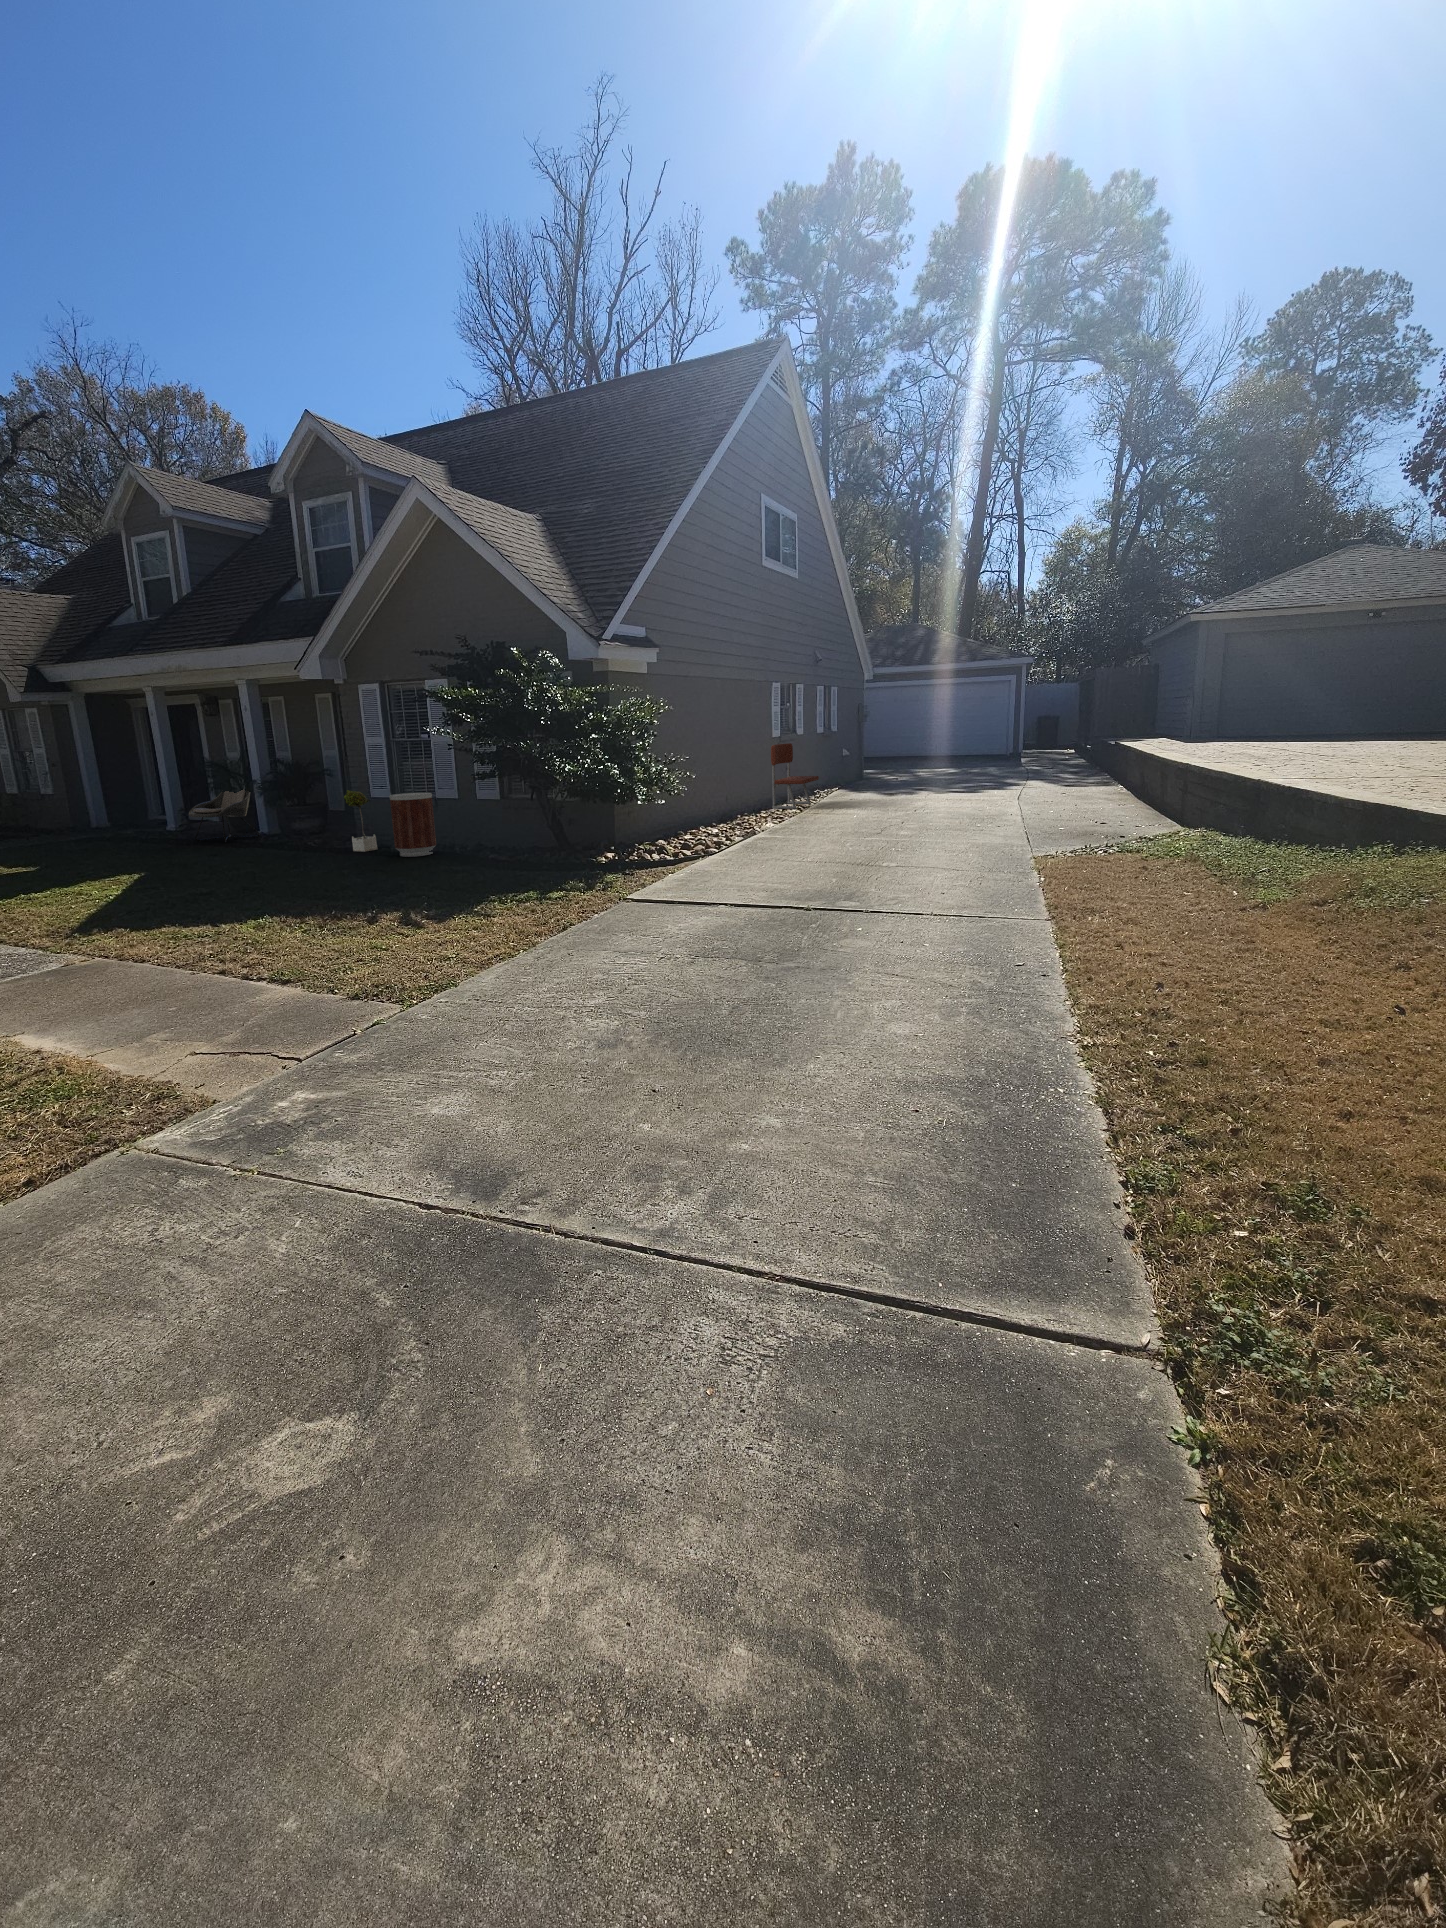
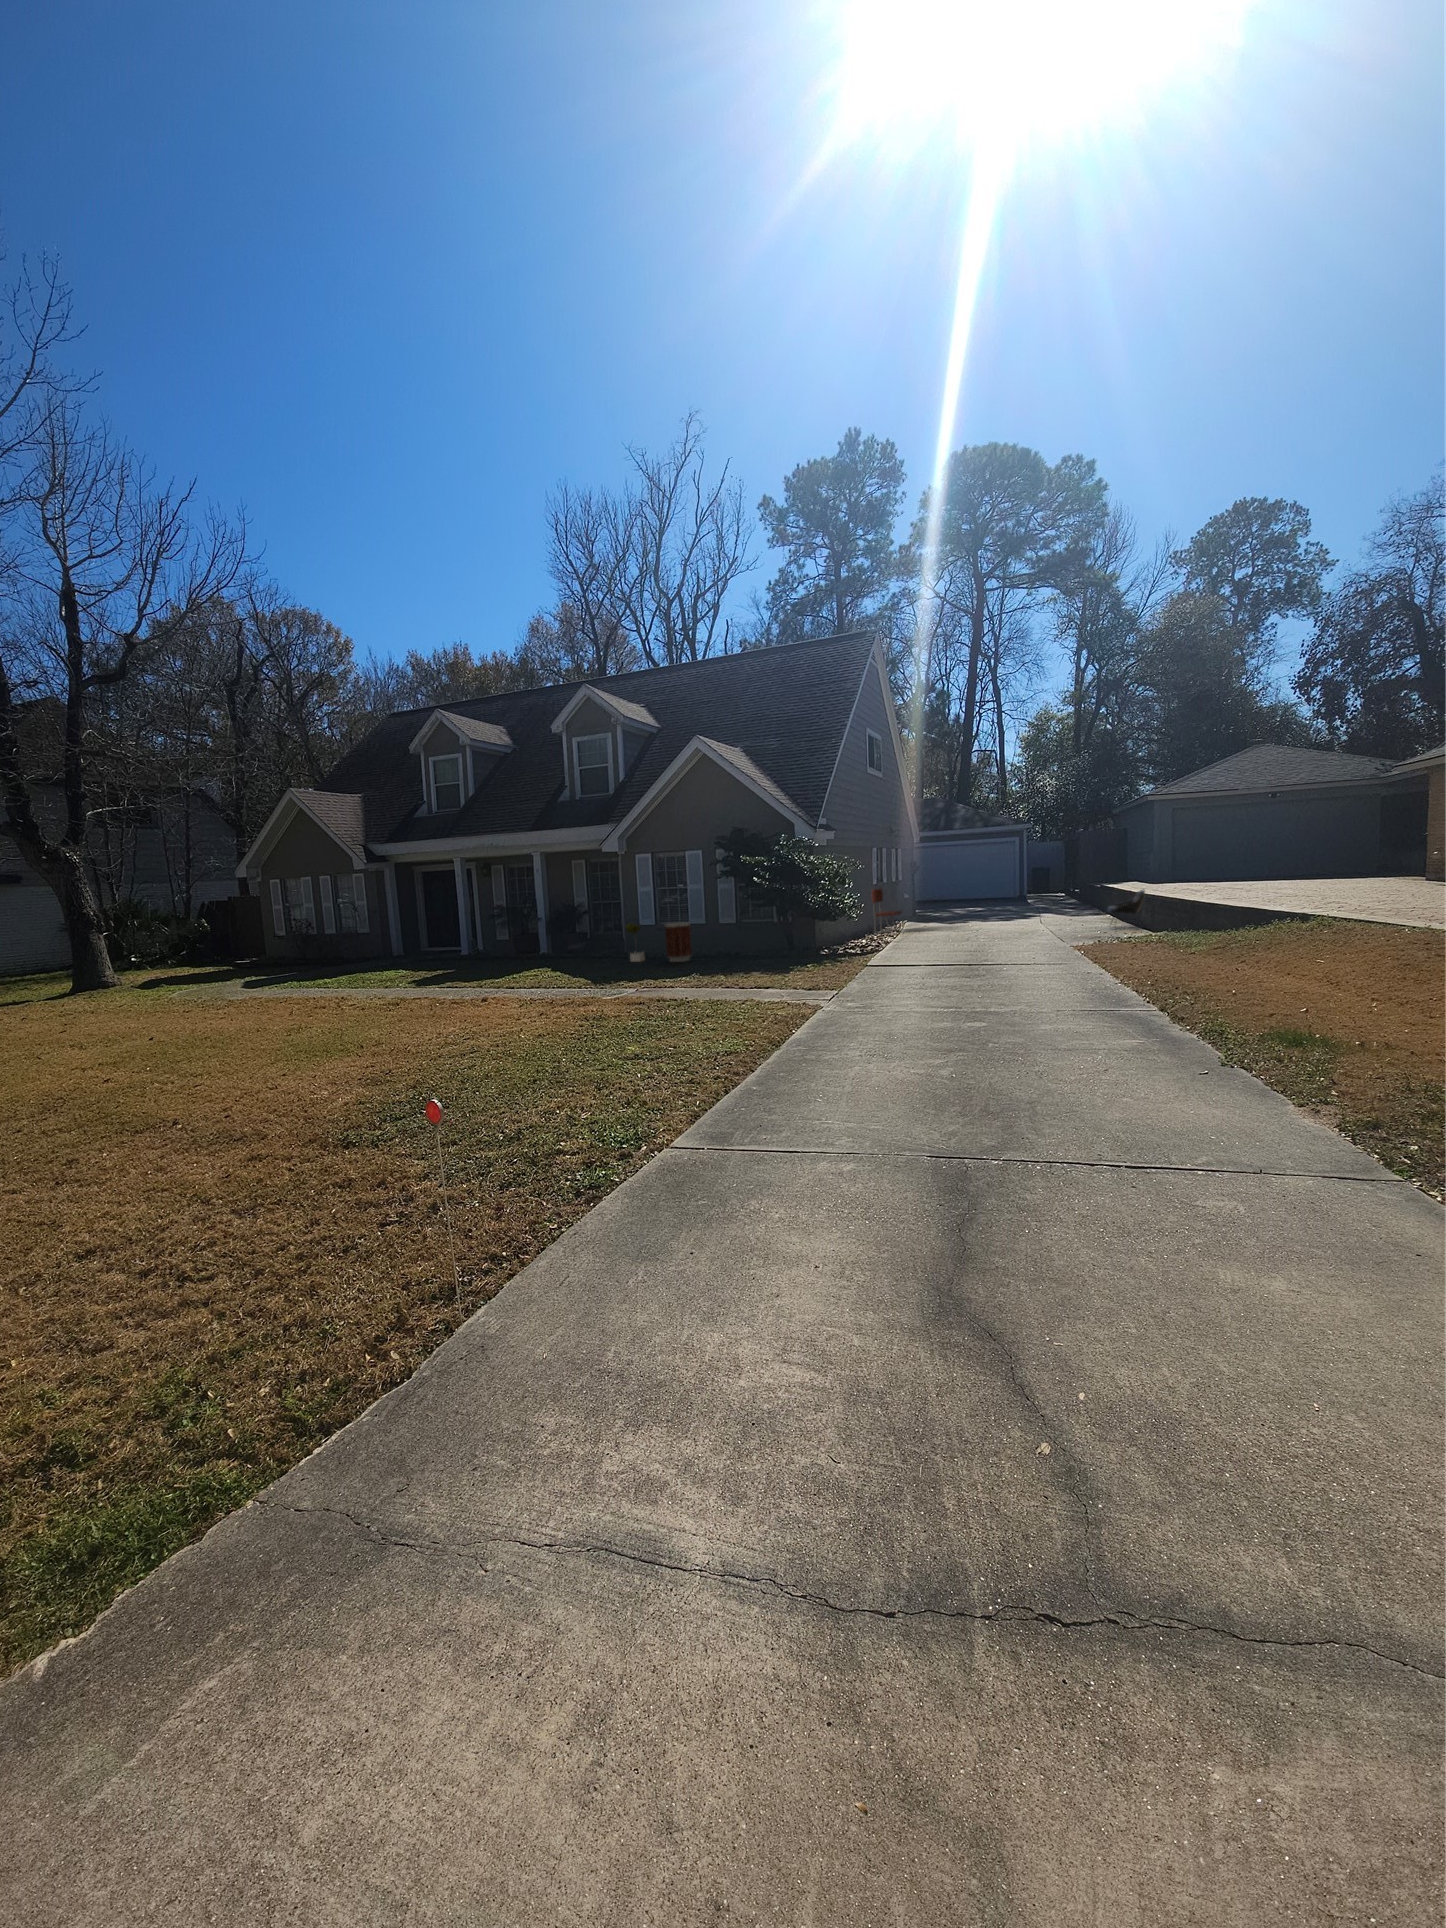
lounge chair: present [189,789,259,842] -> present [1107,890,1145,928]

